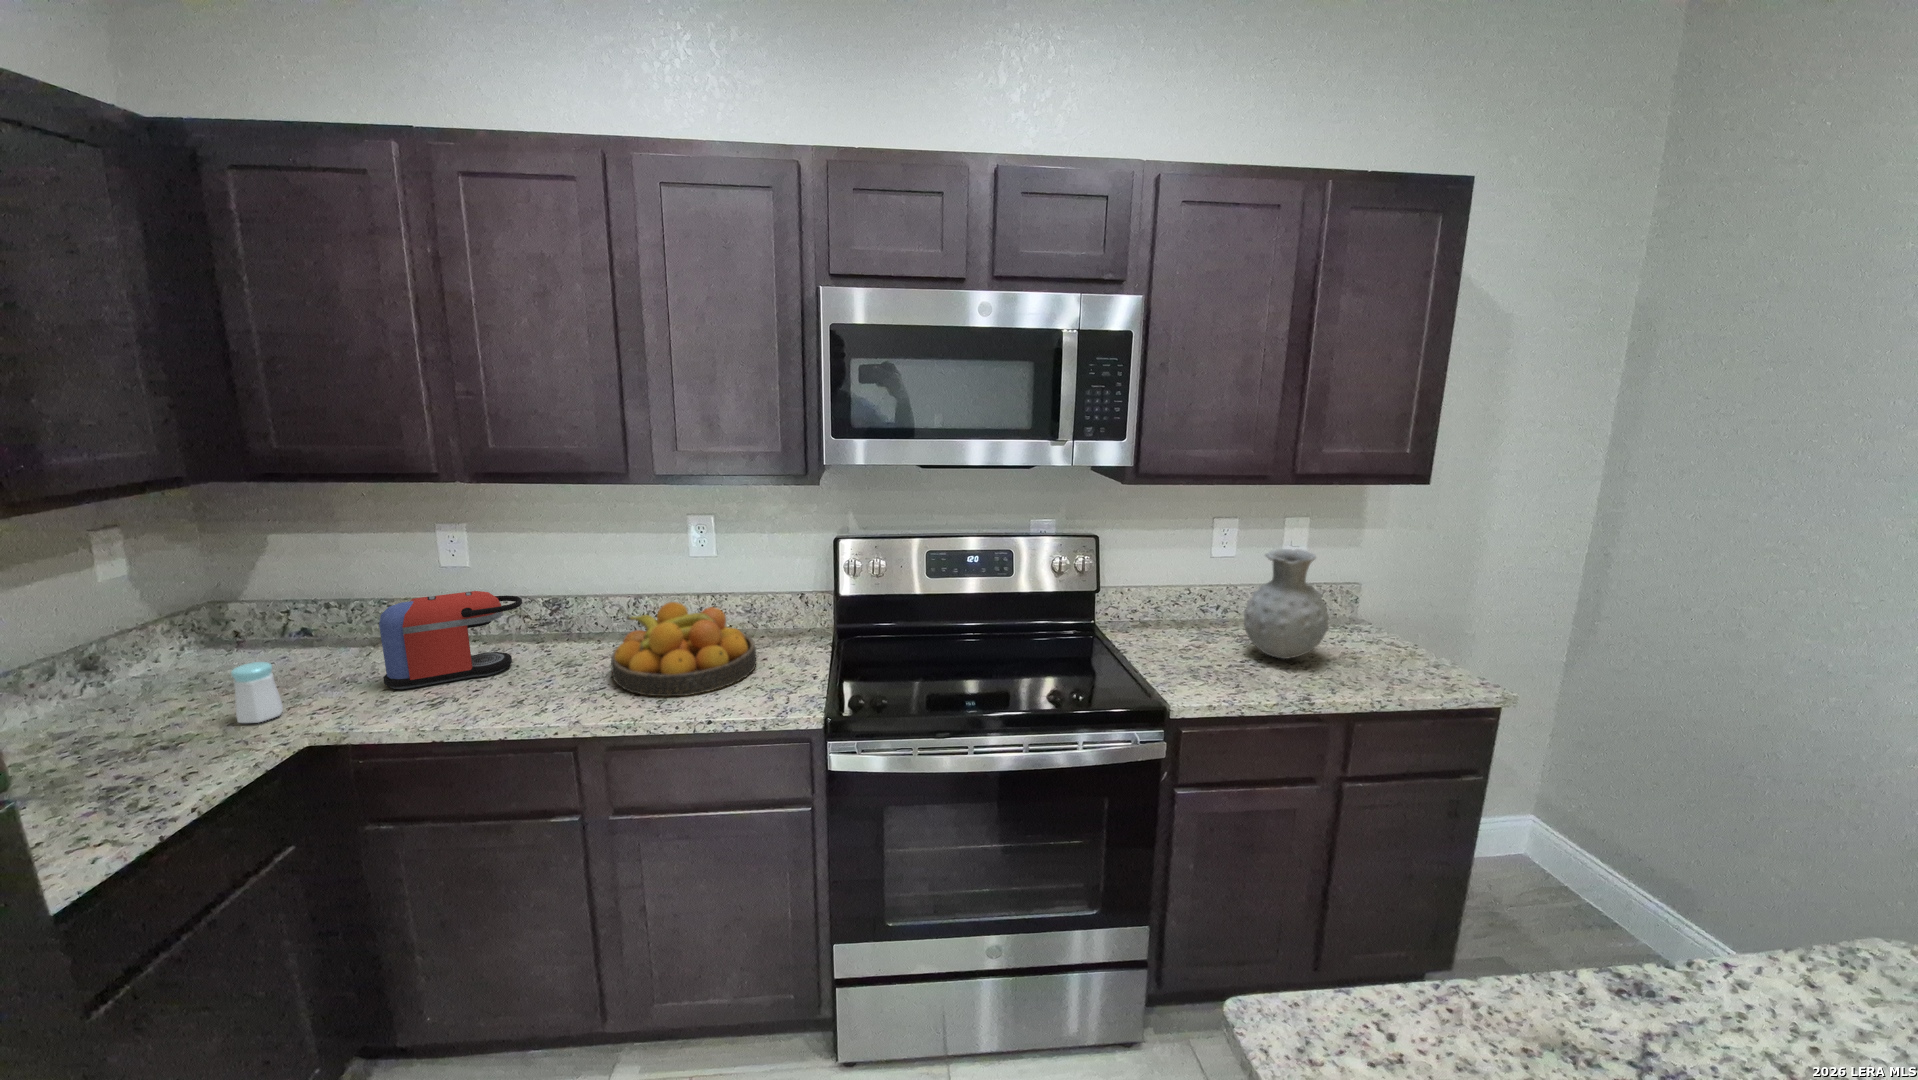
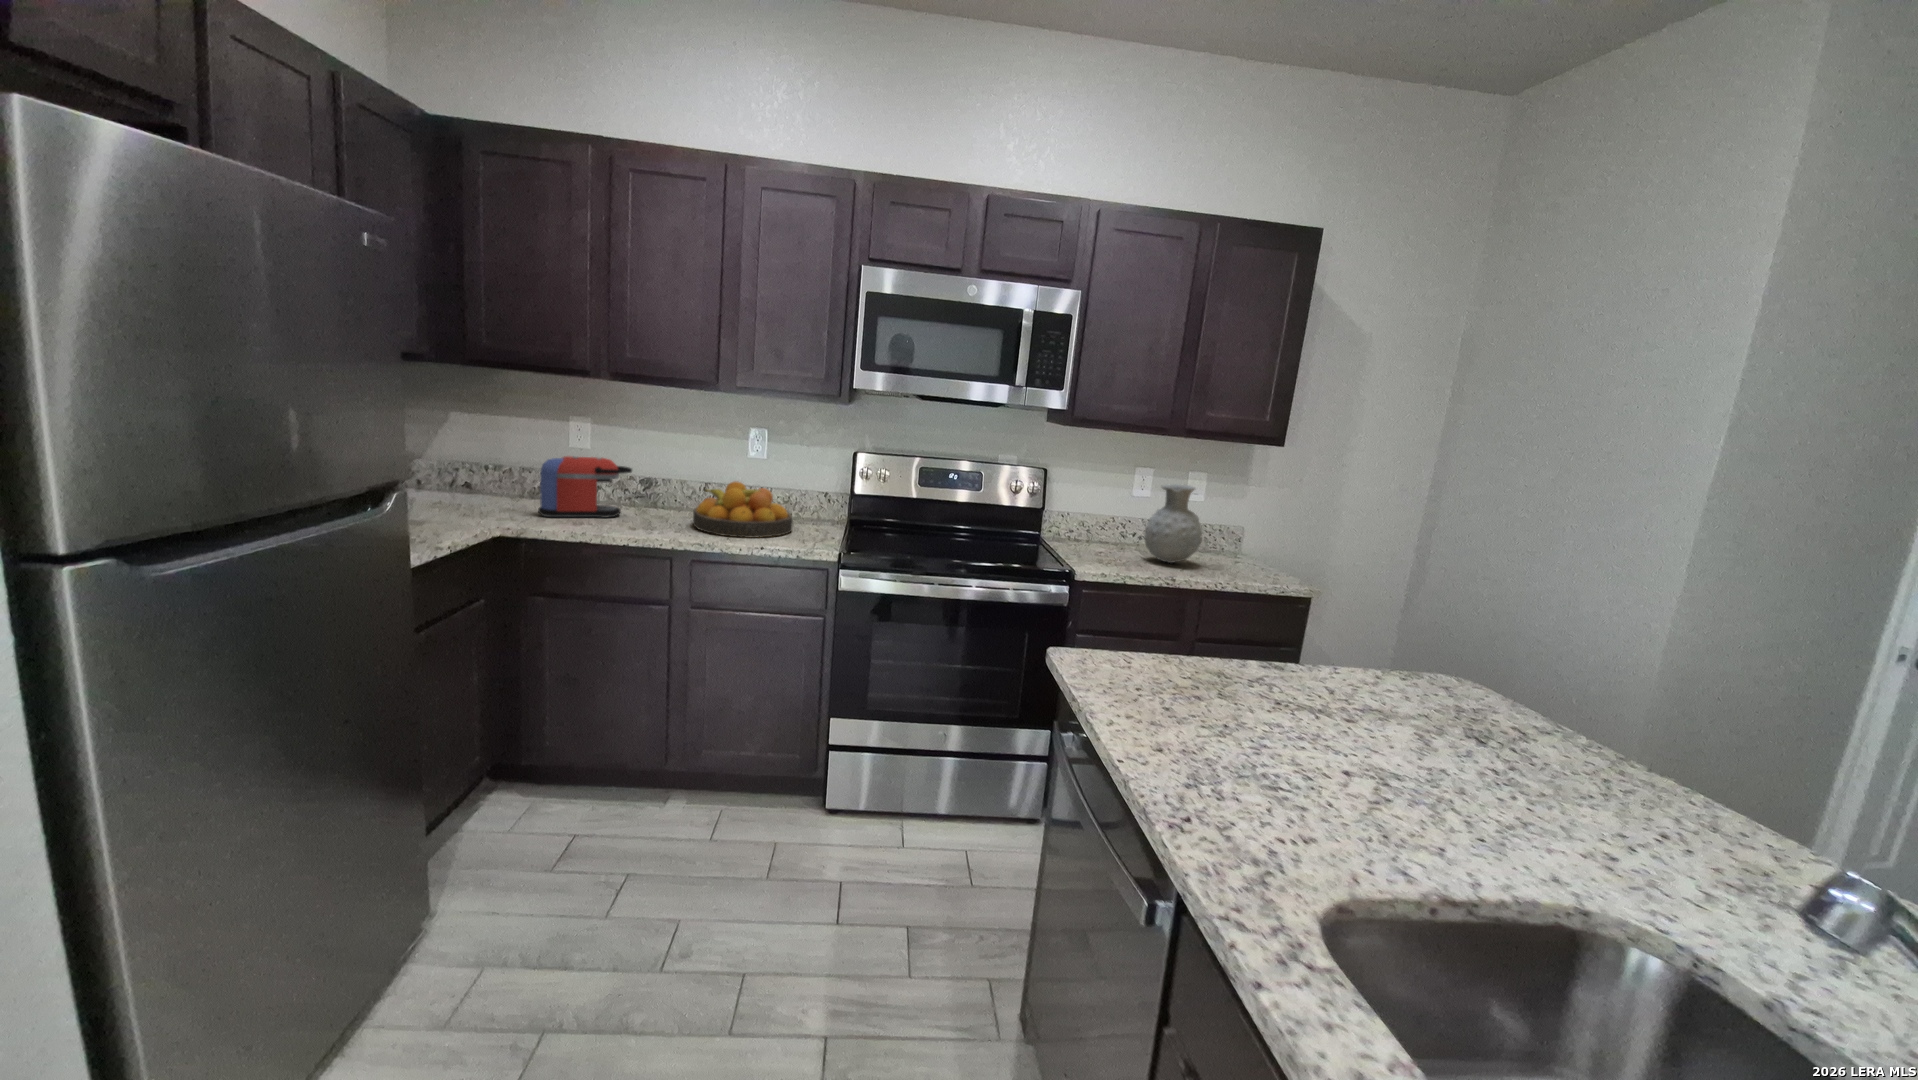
salt shaker: present [231,662,283,723] -> none [452,481,479,520]

